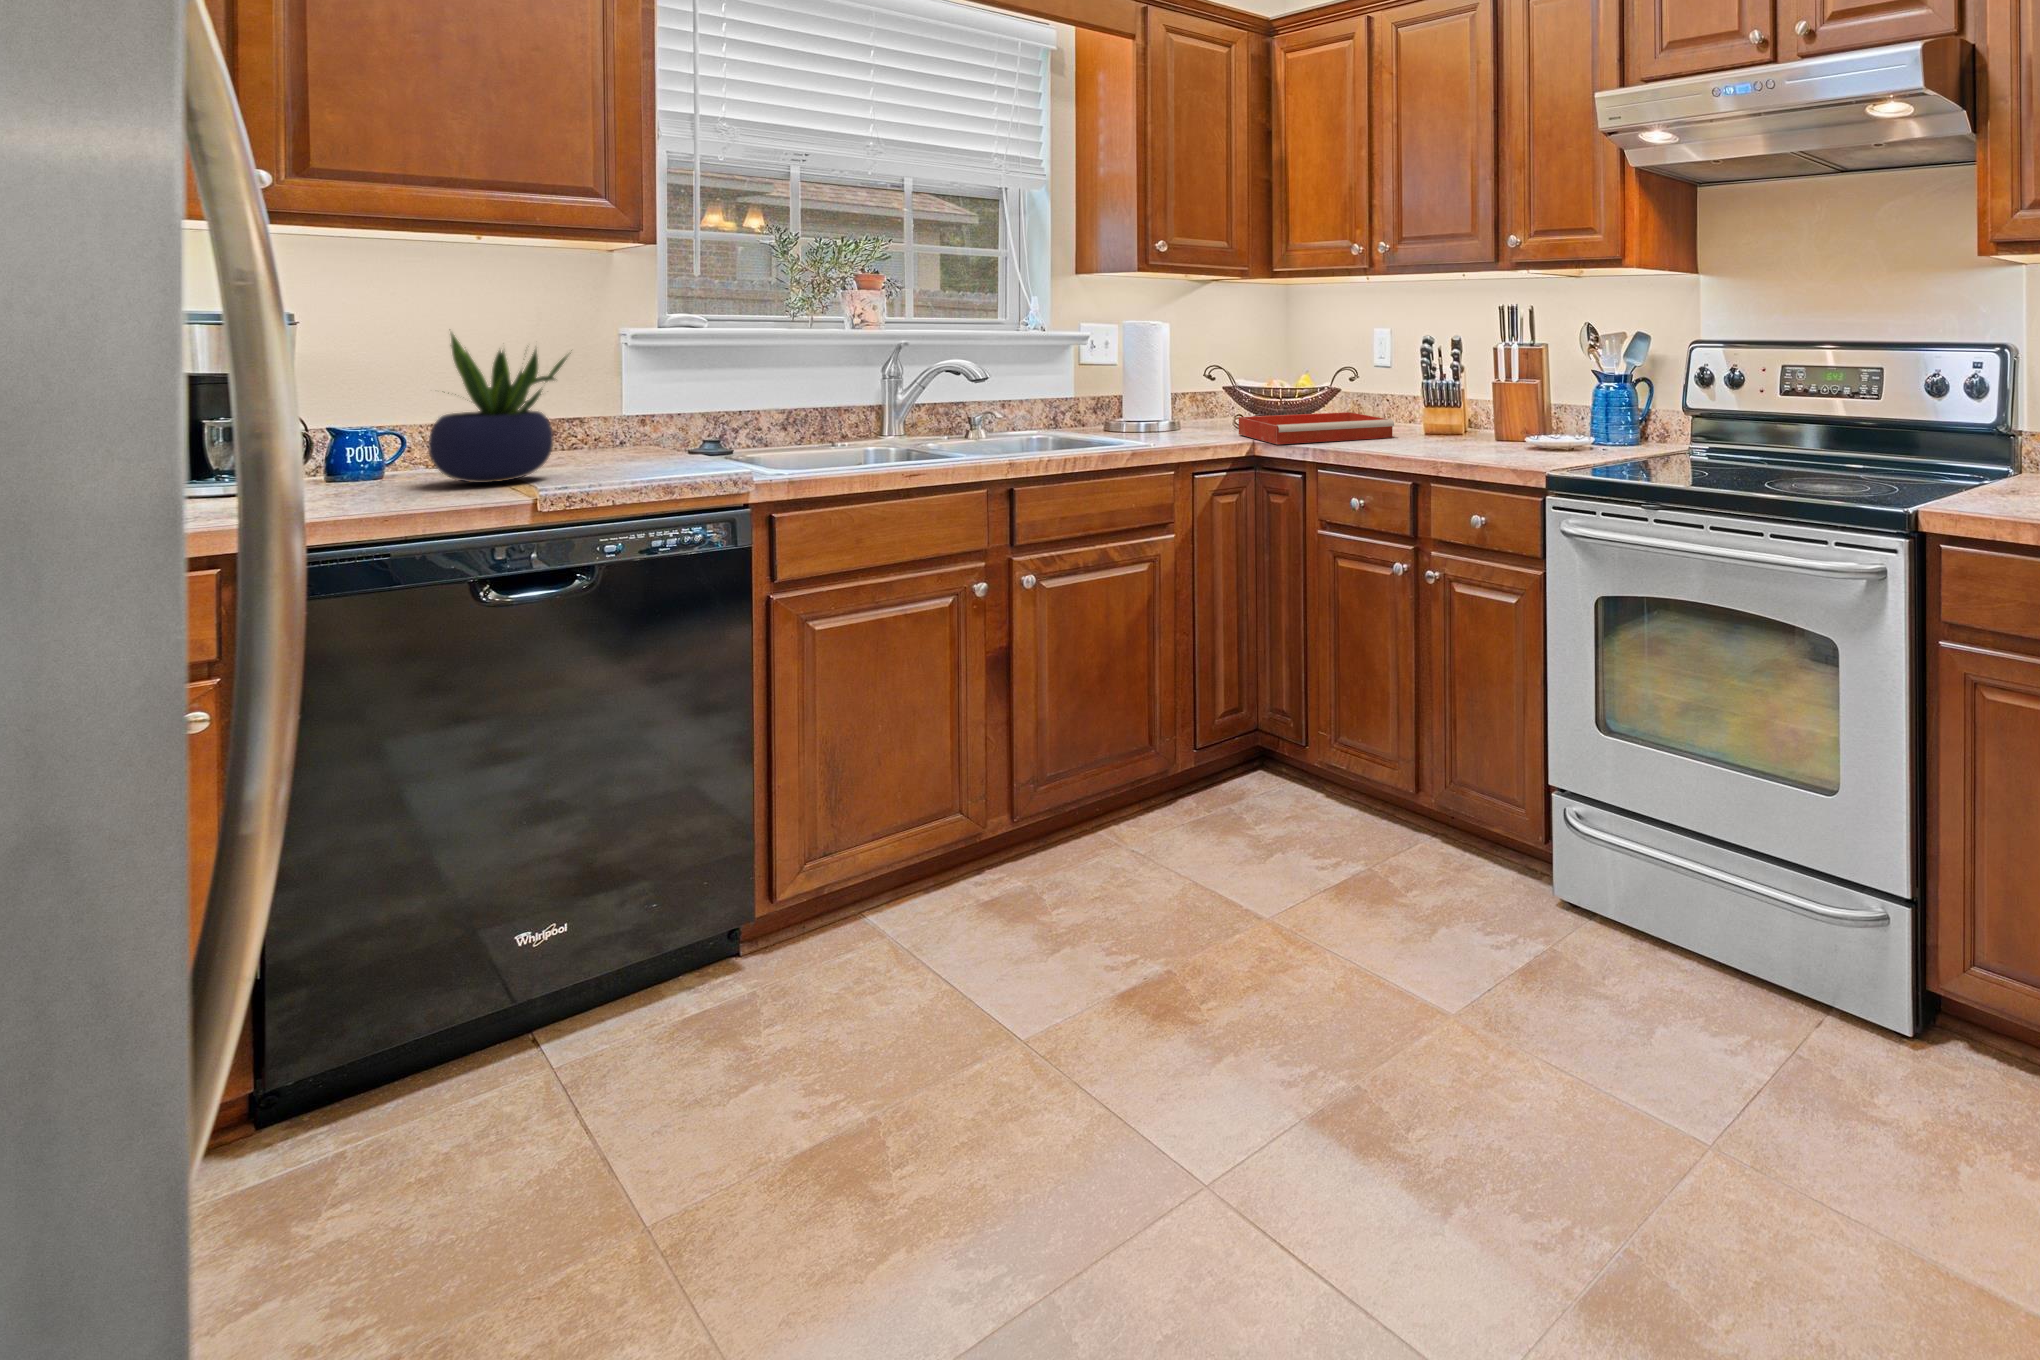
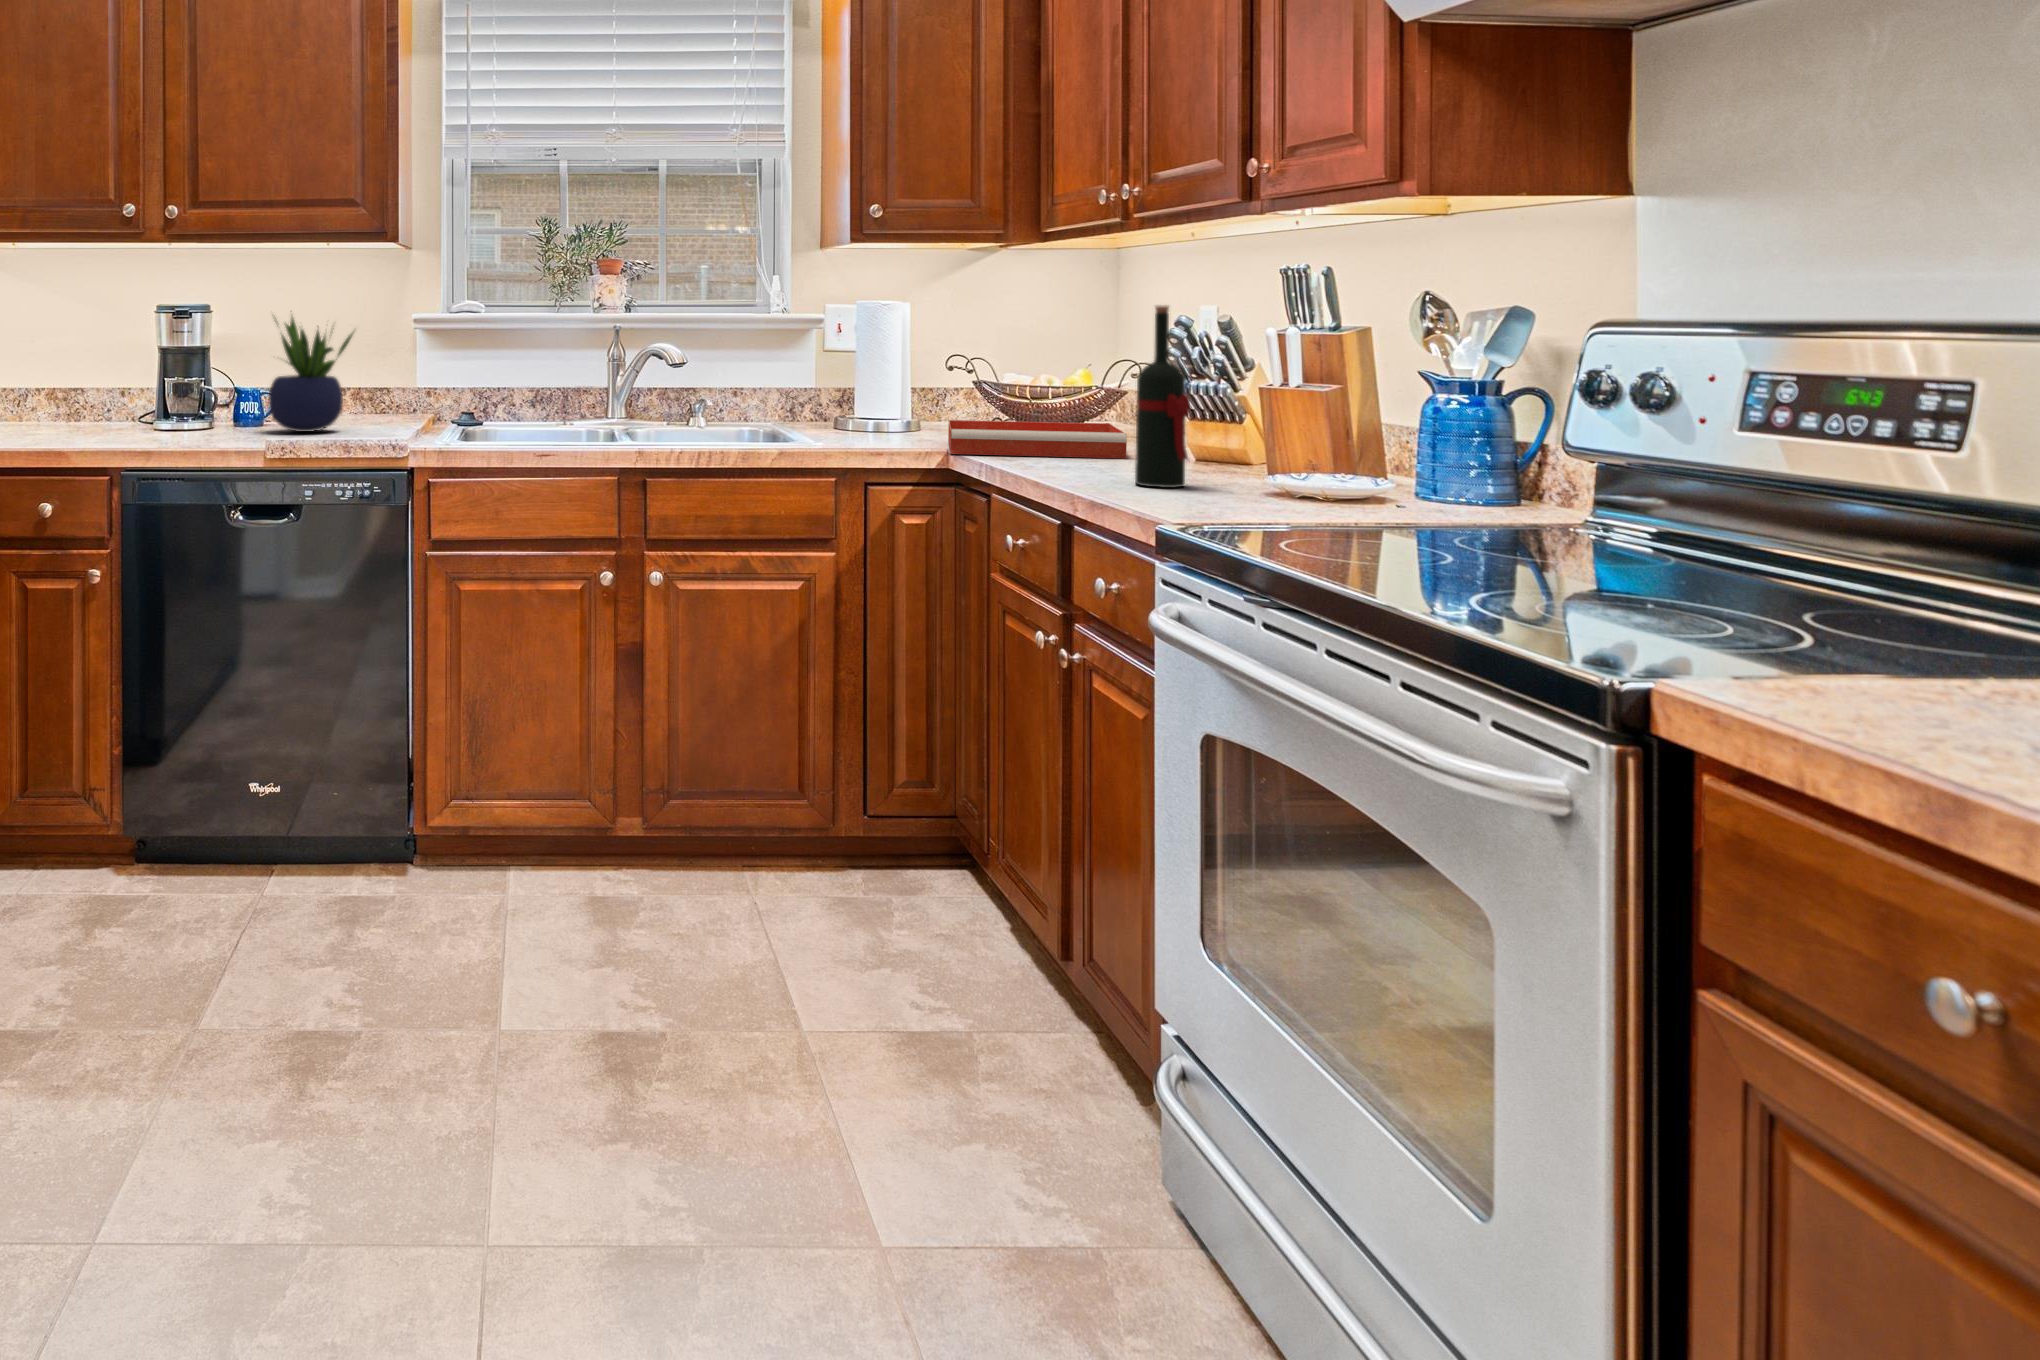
wine bottle: none [1465,332,1506,457] -> present [1135,305,1190,488]

